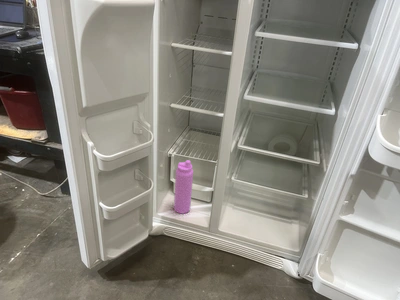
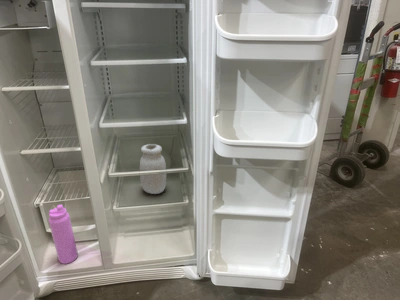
jar: none [262,127,294,179] -> present [140,144,166,194]

